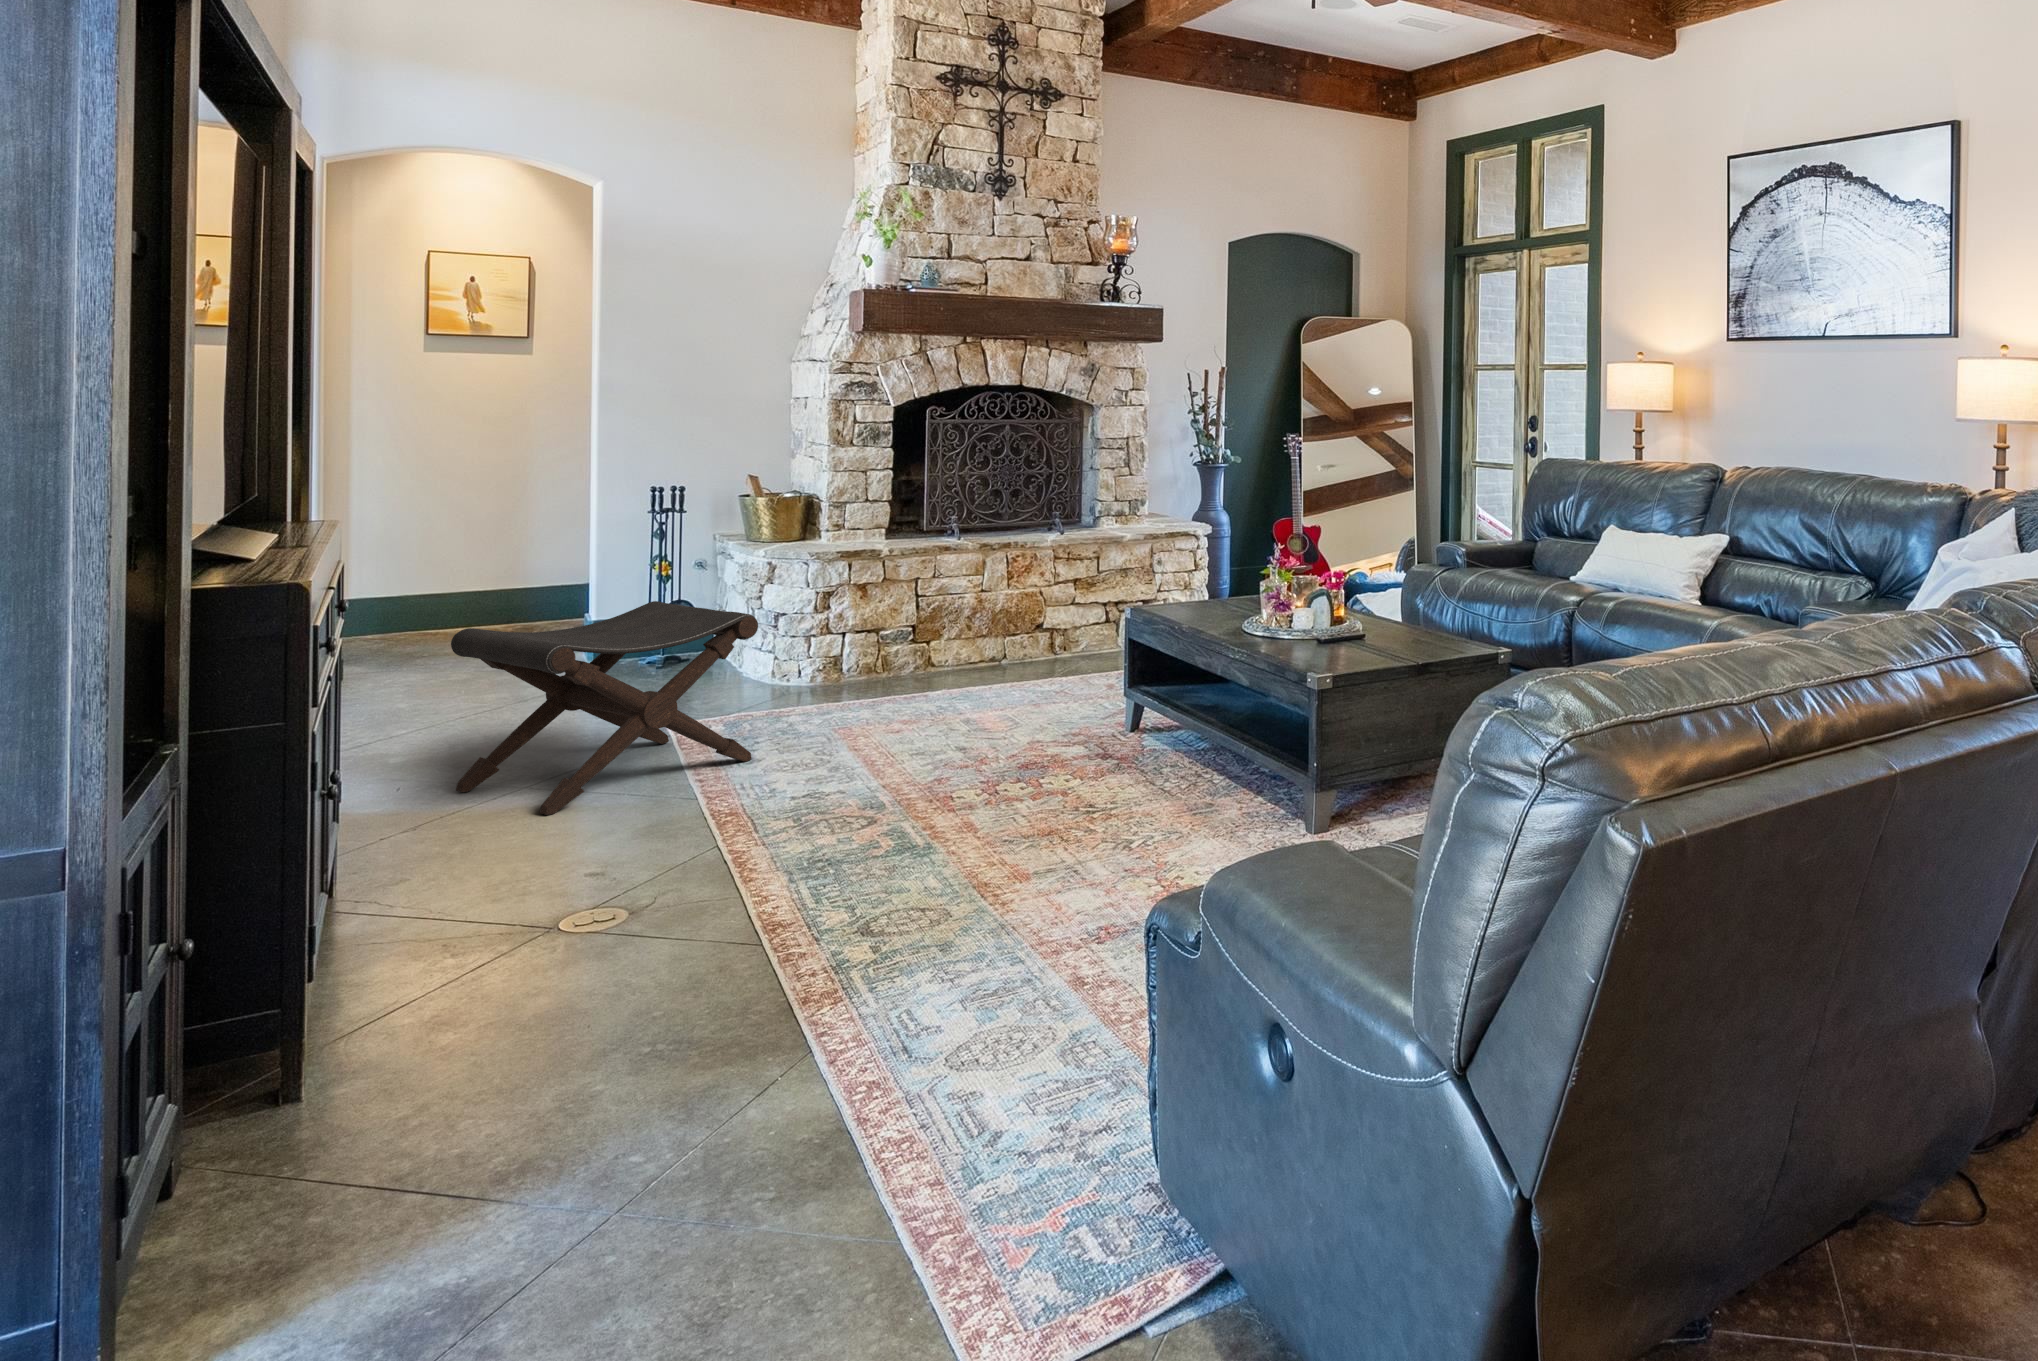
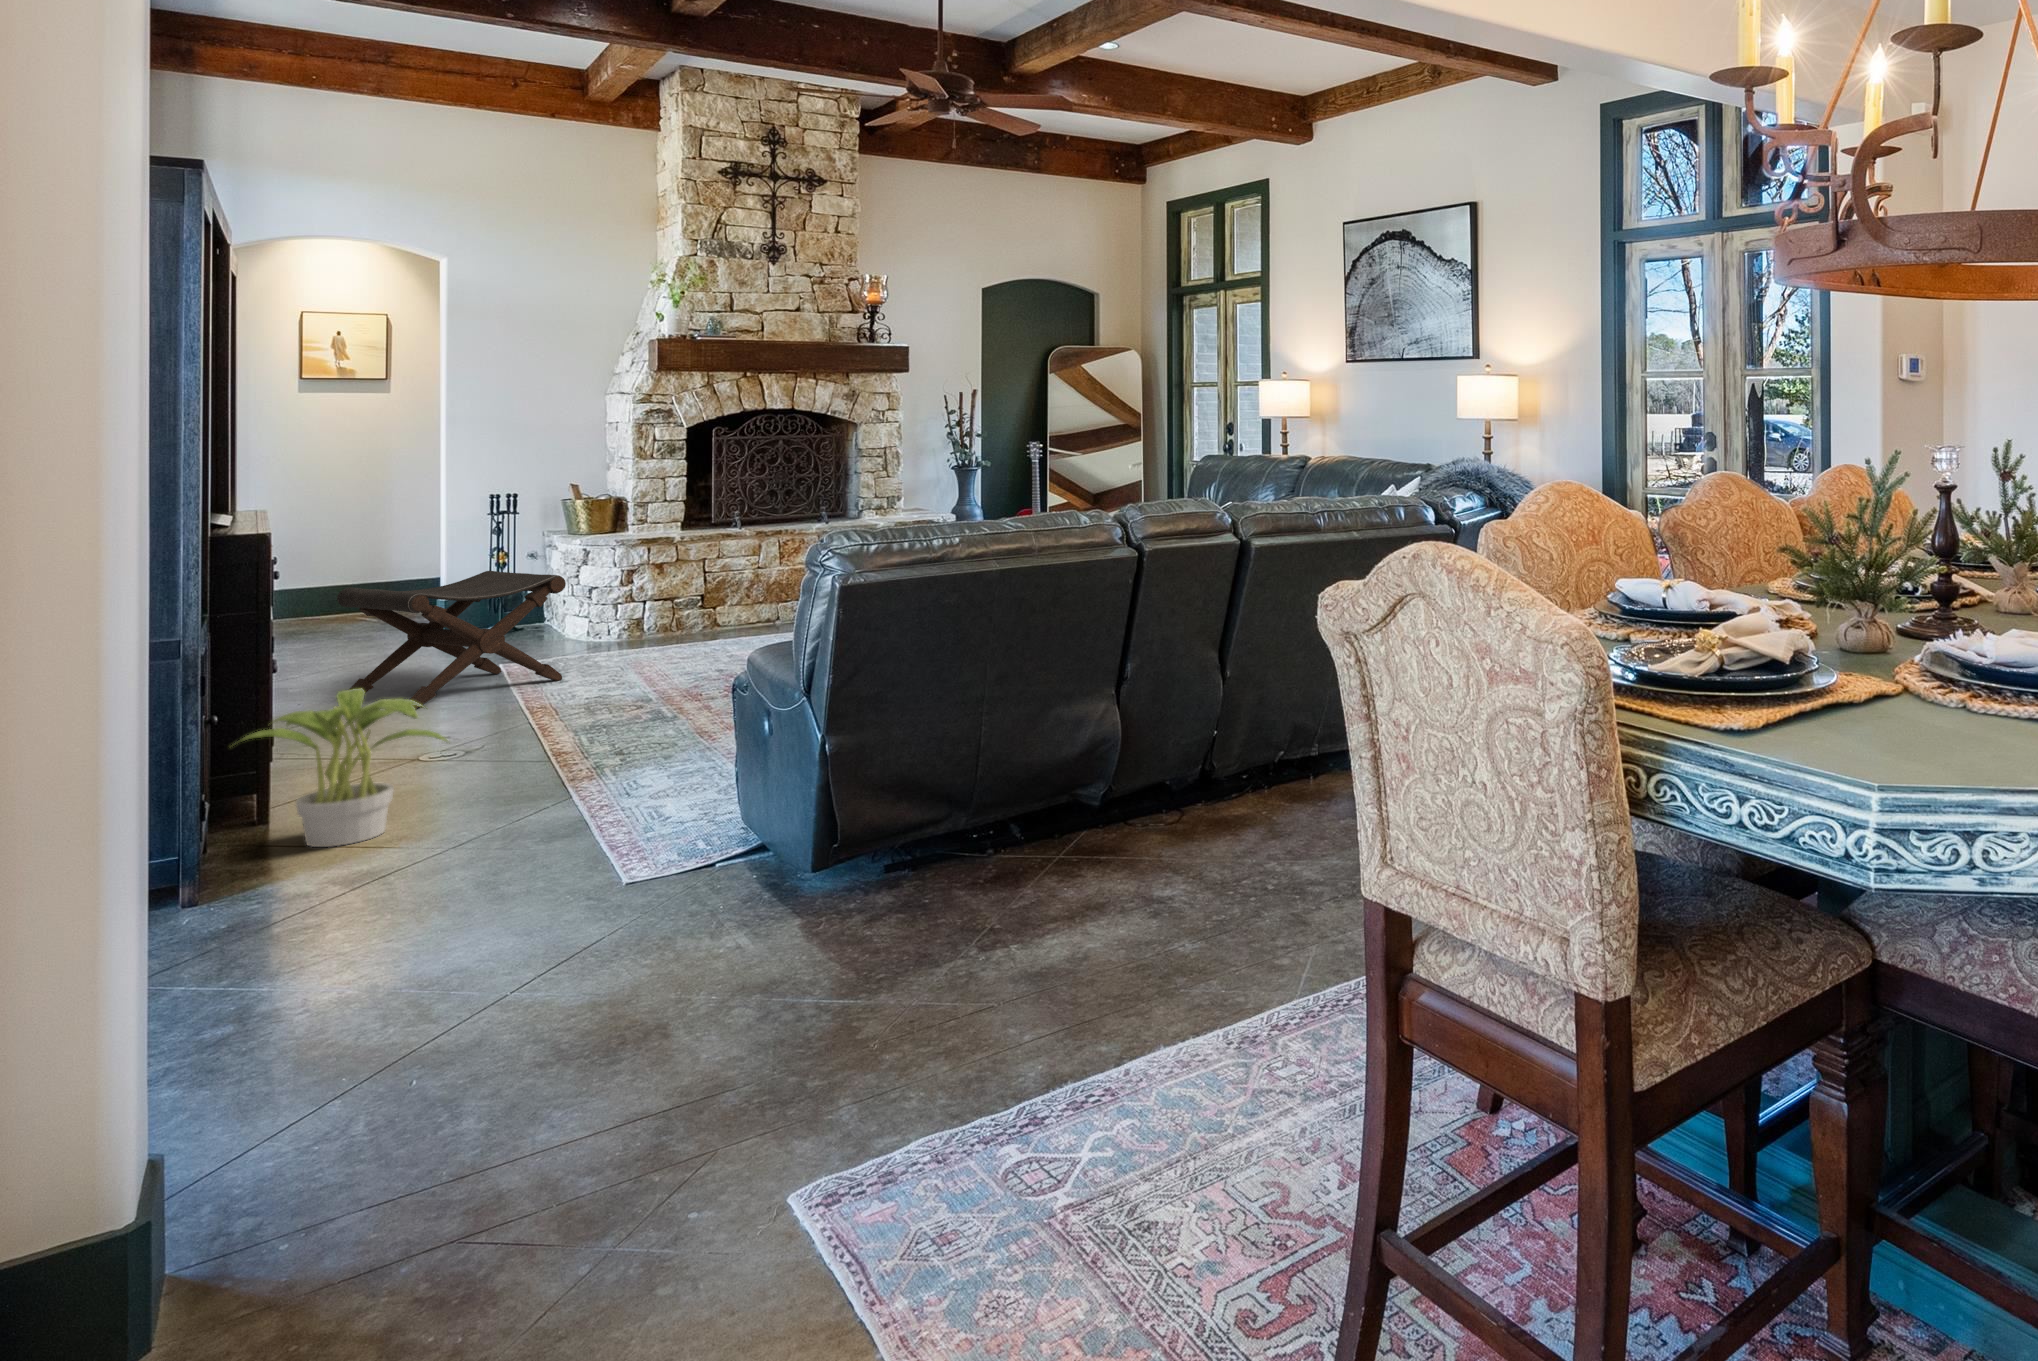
potted plant: none [210,882,609,1208] -> present [232,689,448,847]

